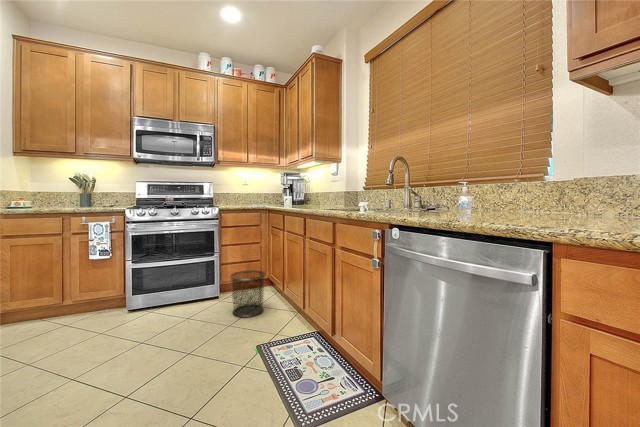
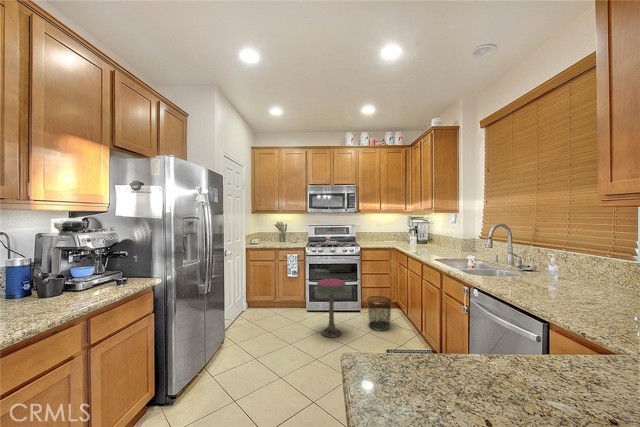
bar stool: none [142,251,195,345] -> present [317,279,345,337]

